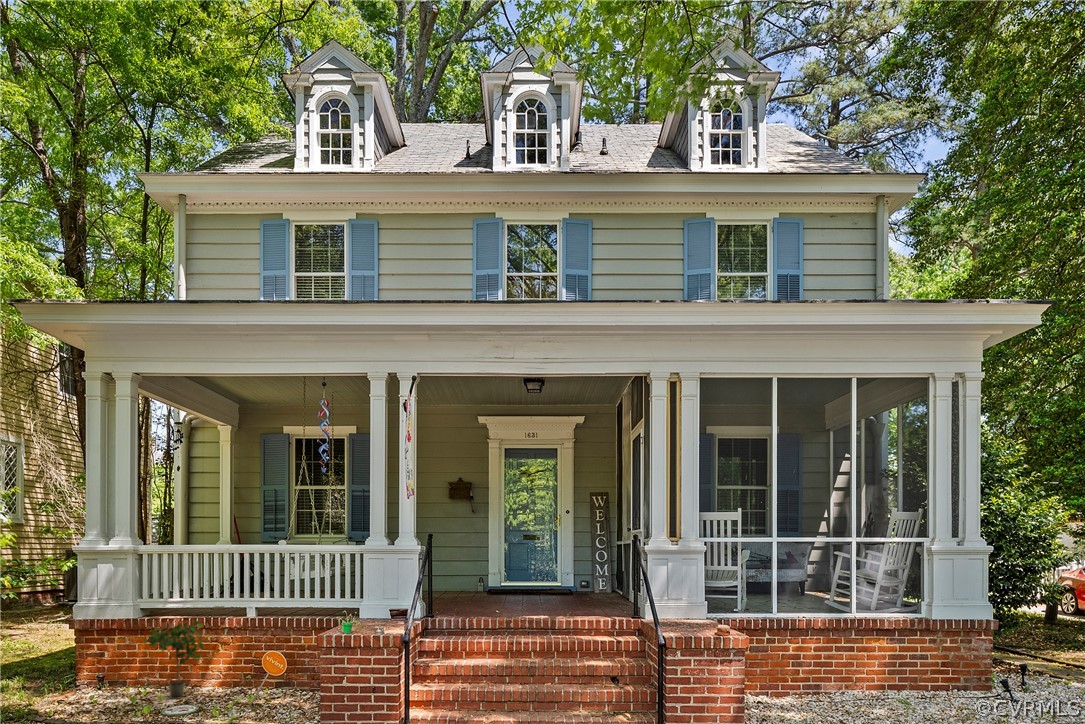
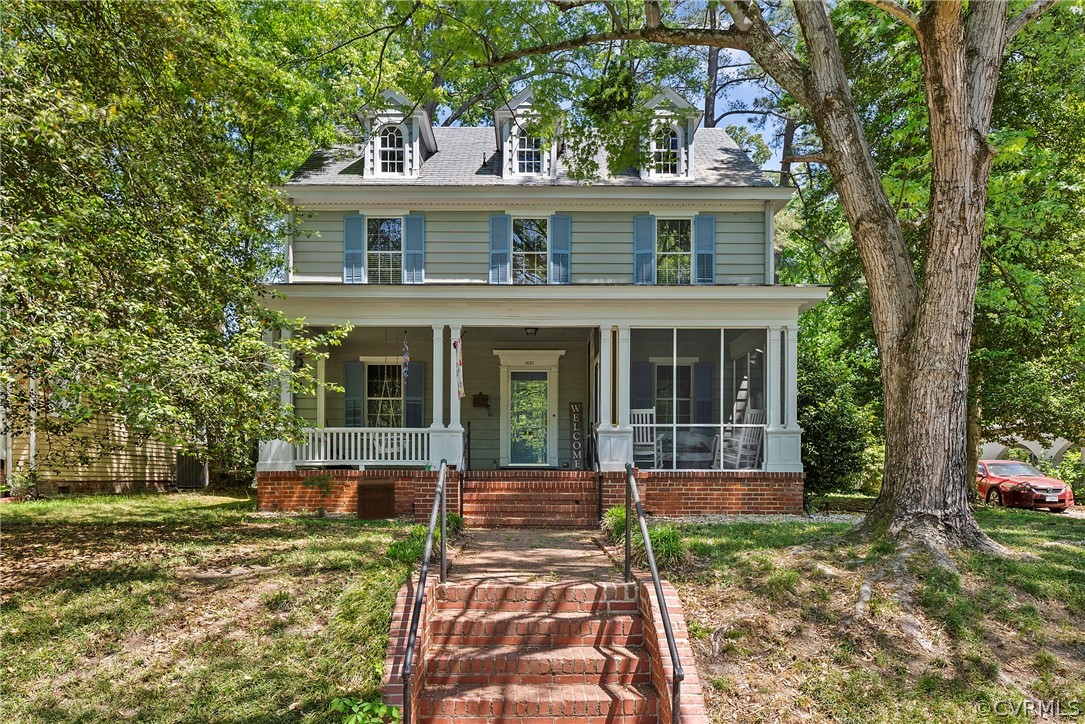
wooden crate: none [233,626,307,708] -> present [357,477,395,519]

